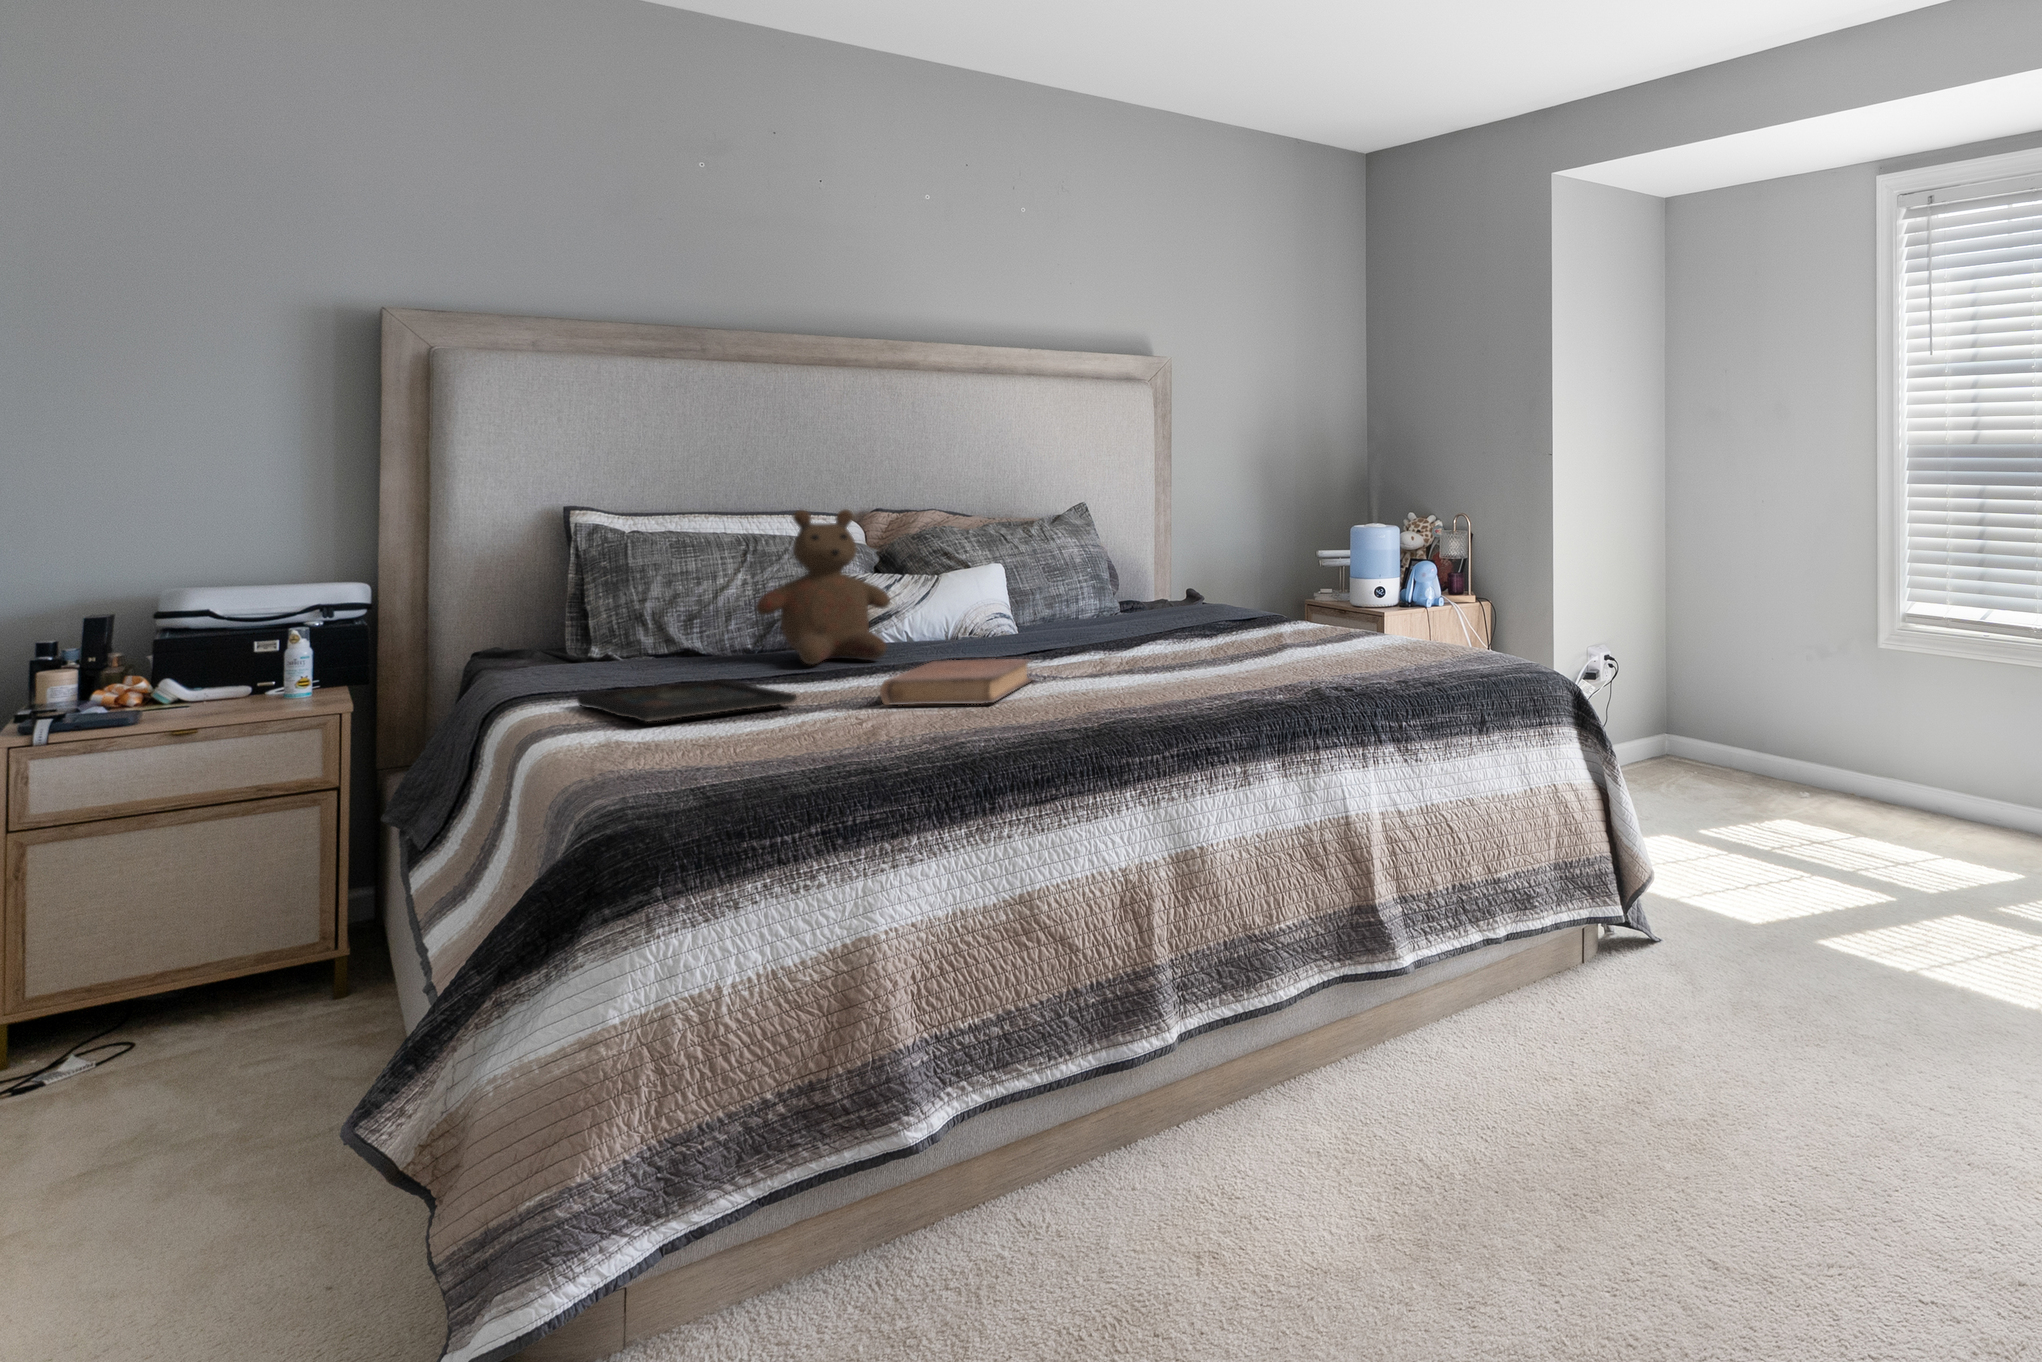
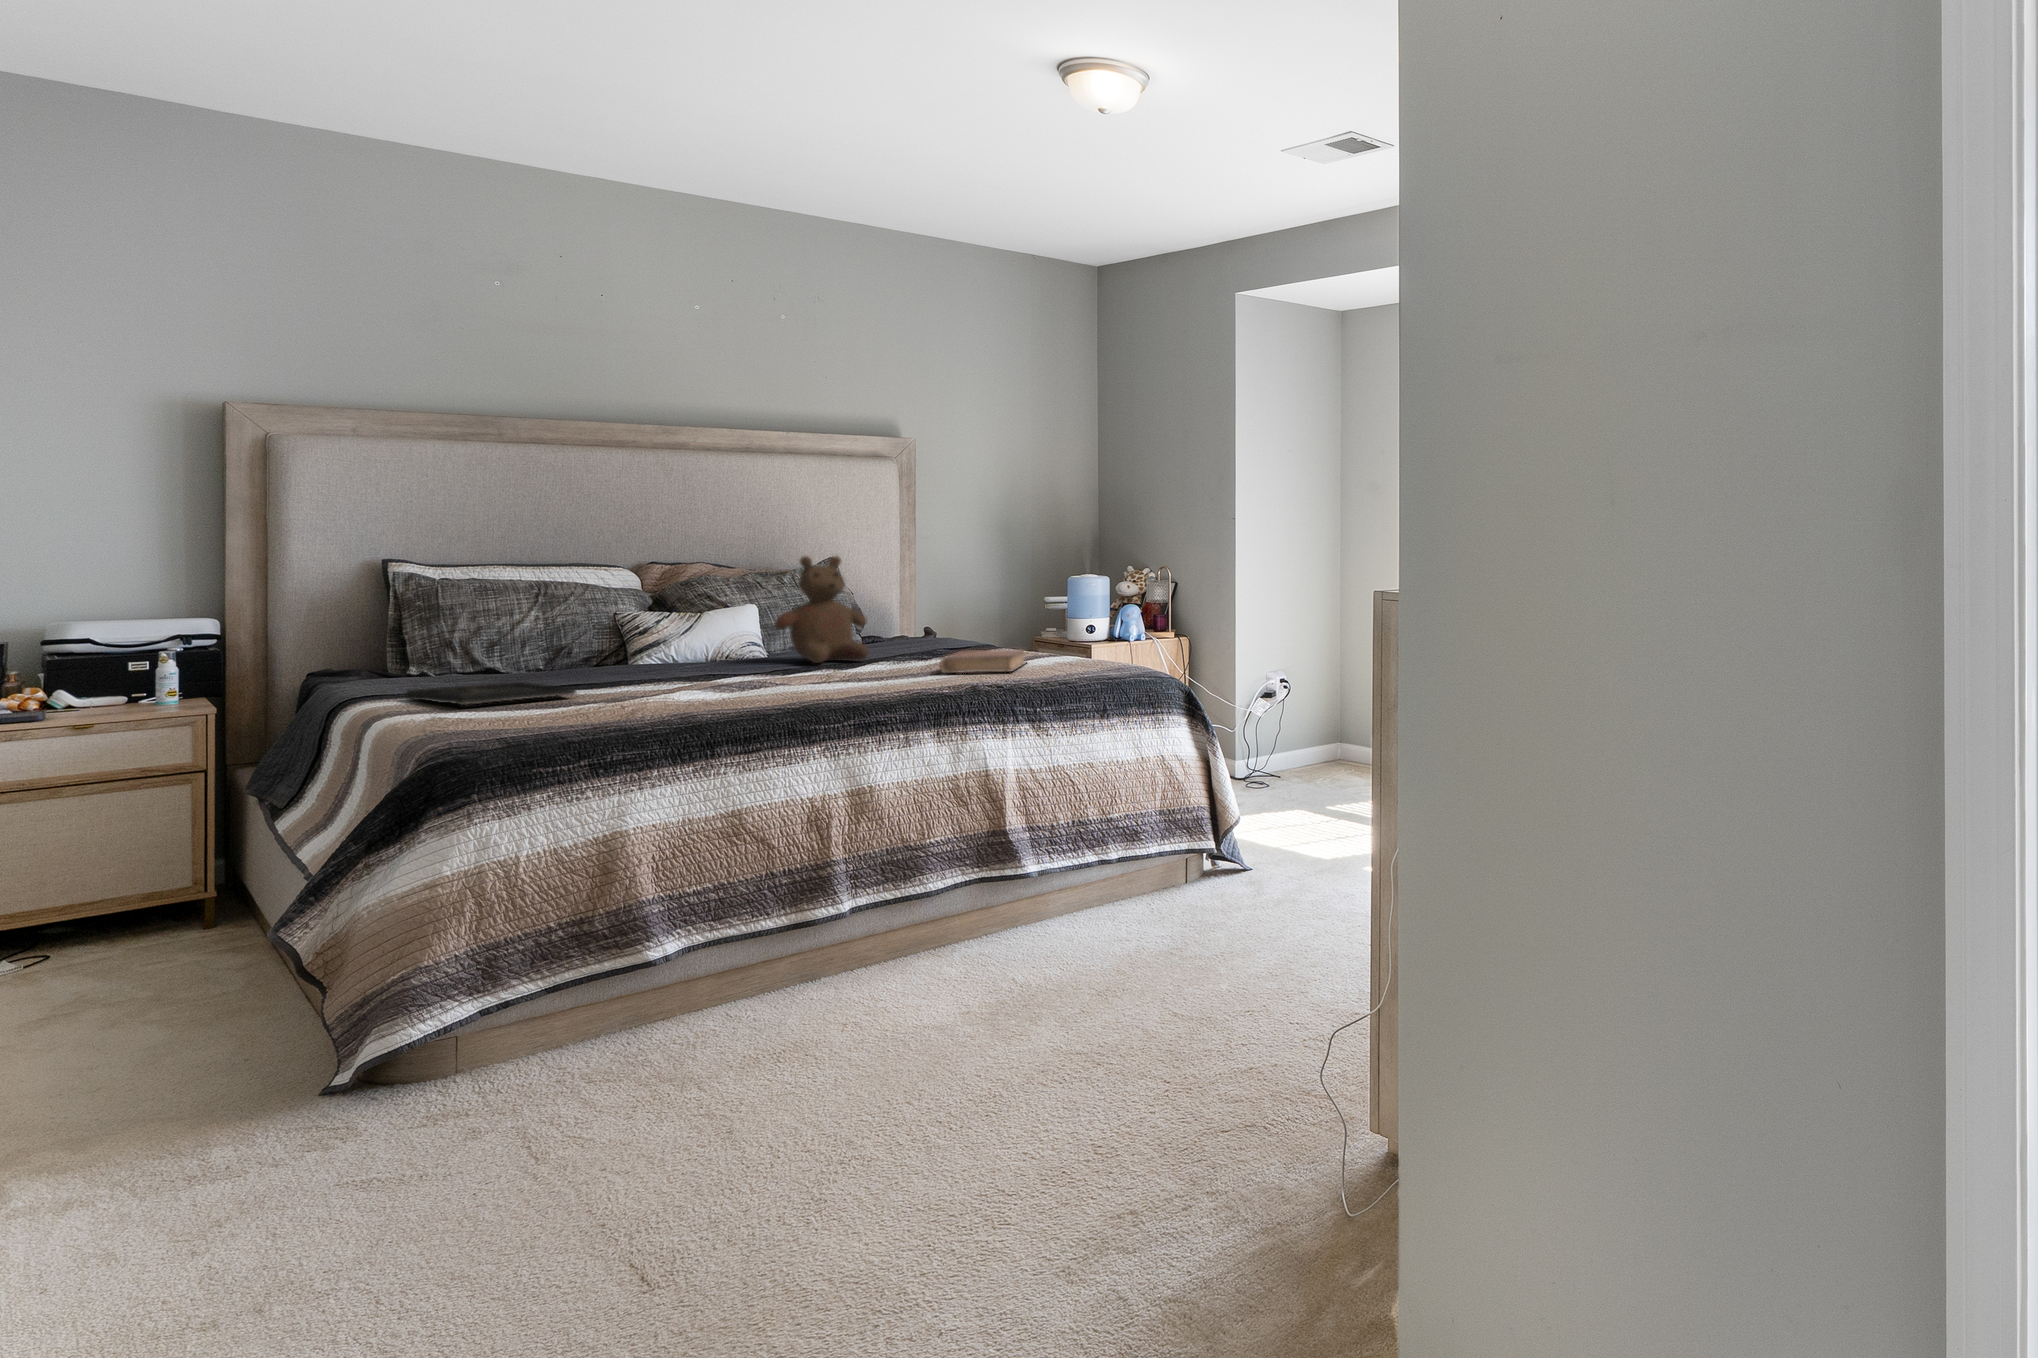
teddy bear: present [756,509,890,665] -> present [775,556,869,663]
book: present [880,659,1033,705] -> present [940,649,1026,673]

